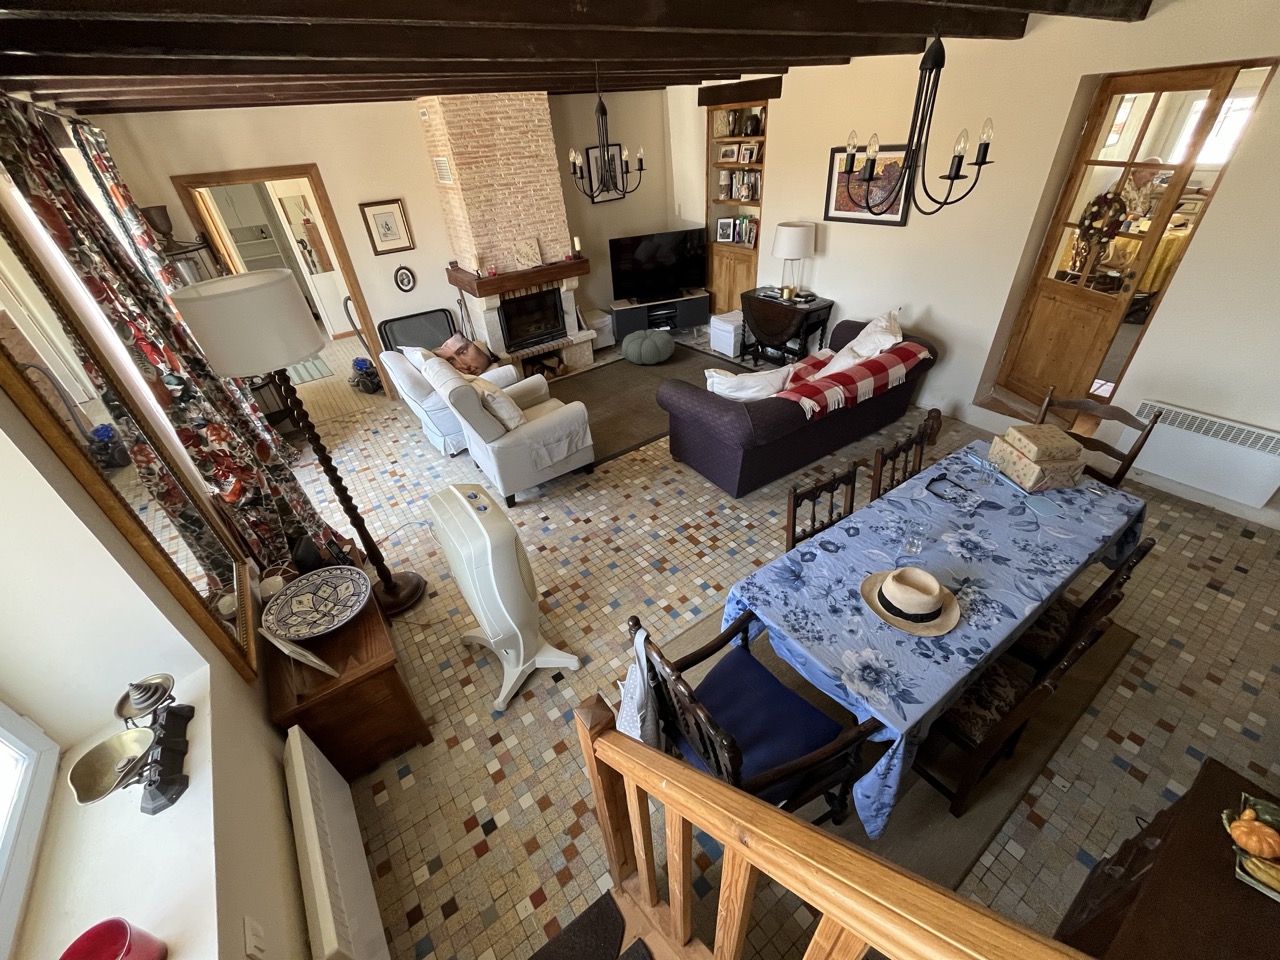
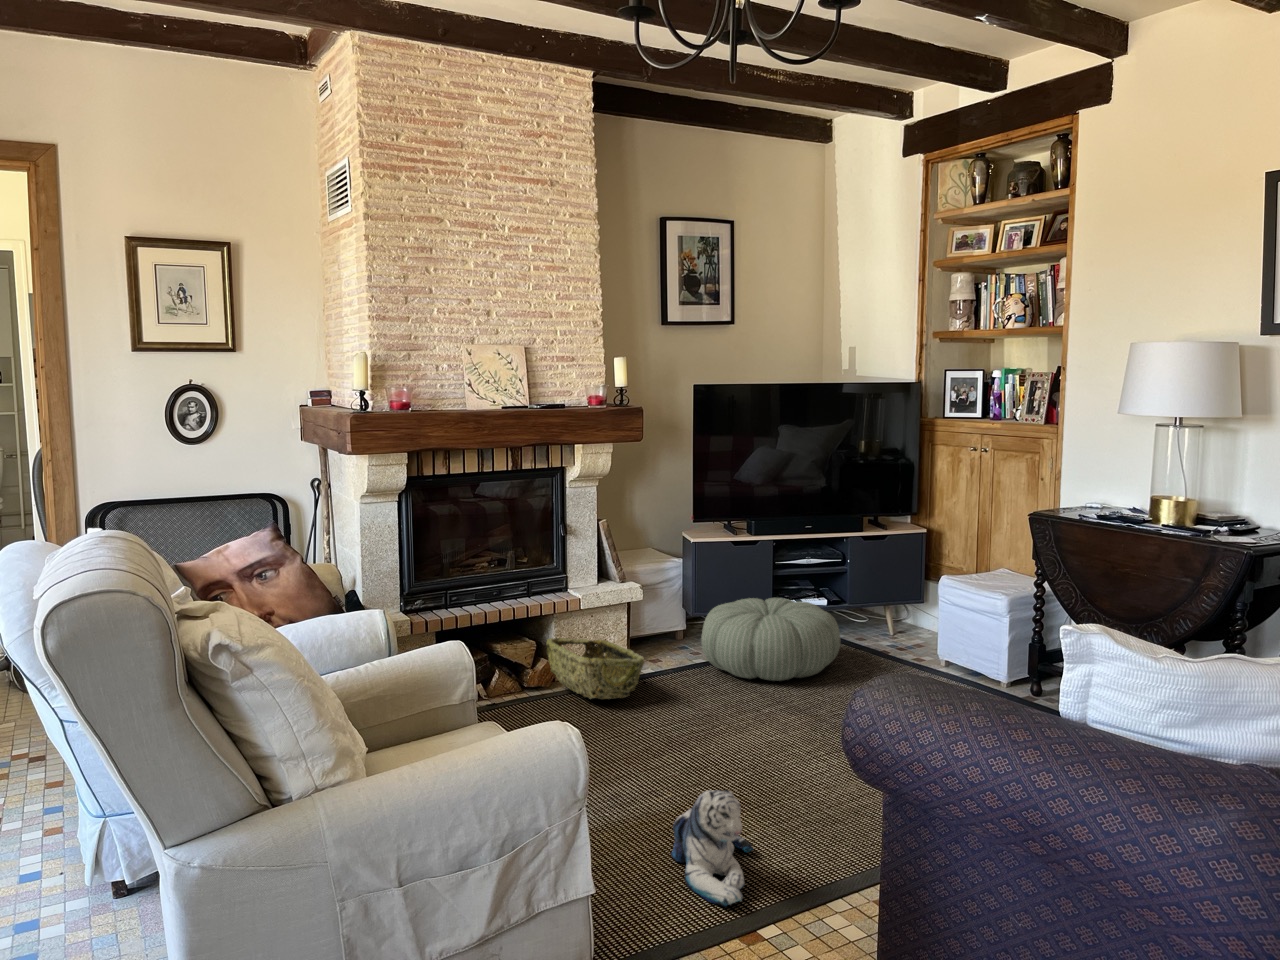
woven basket: none [563,354,601,379] -> present [547,638,644,699]
plush toy: none [614,411,639,444] -> present [670,790,753,906]

